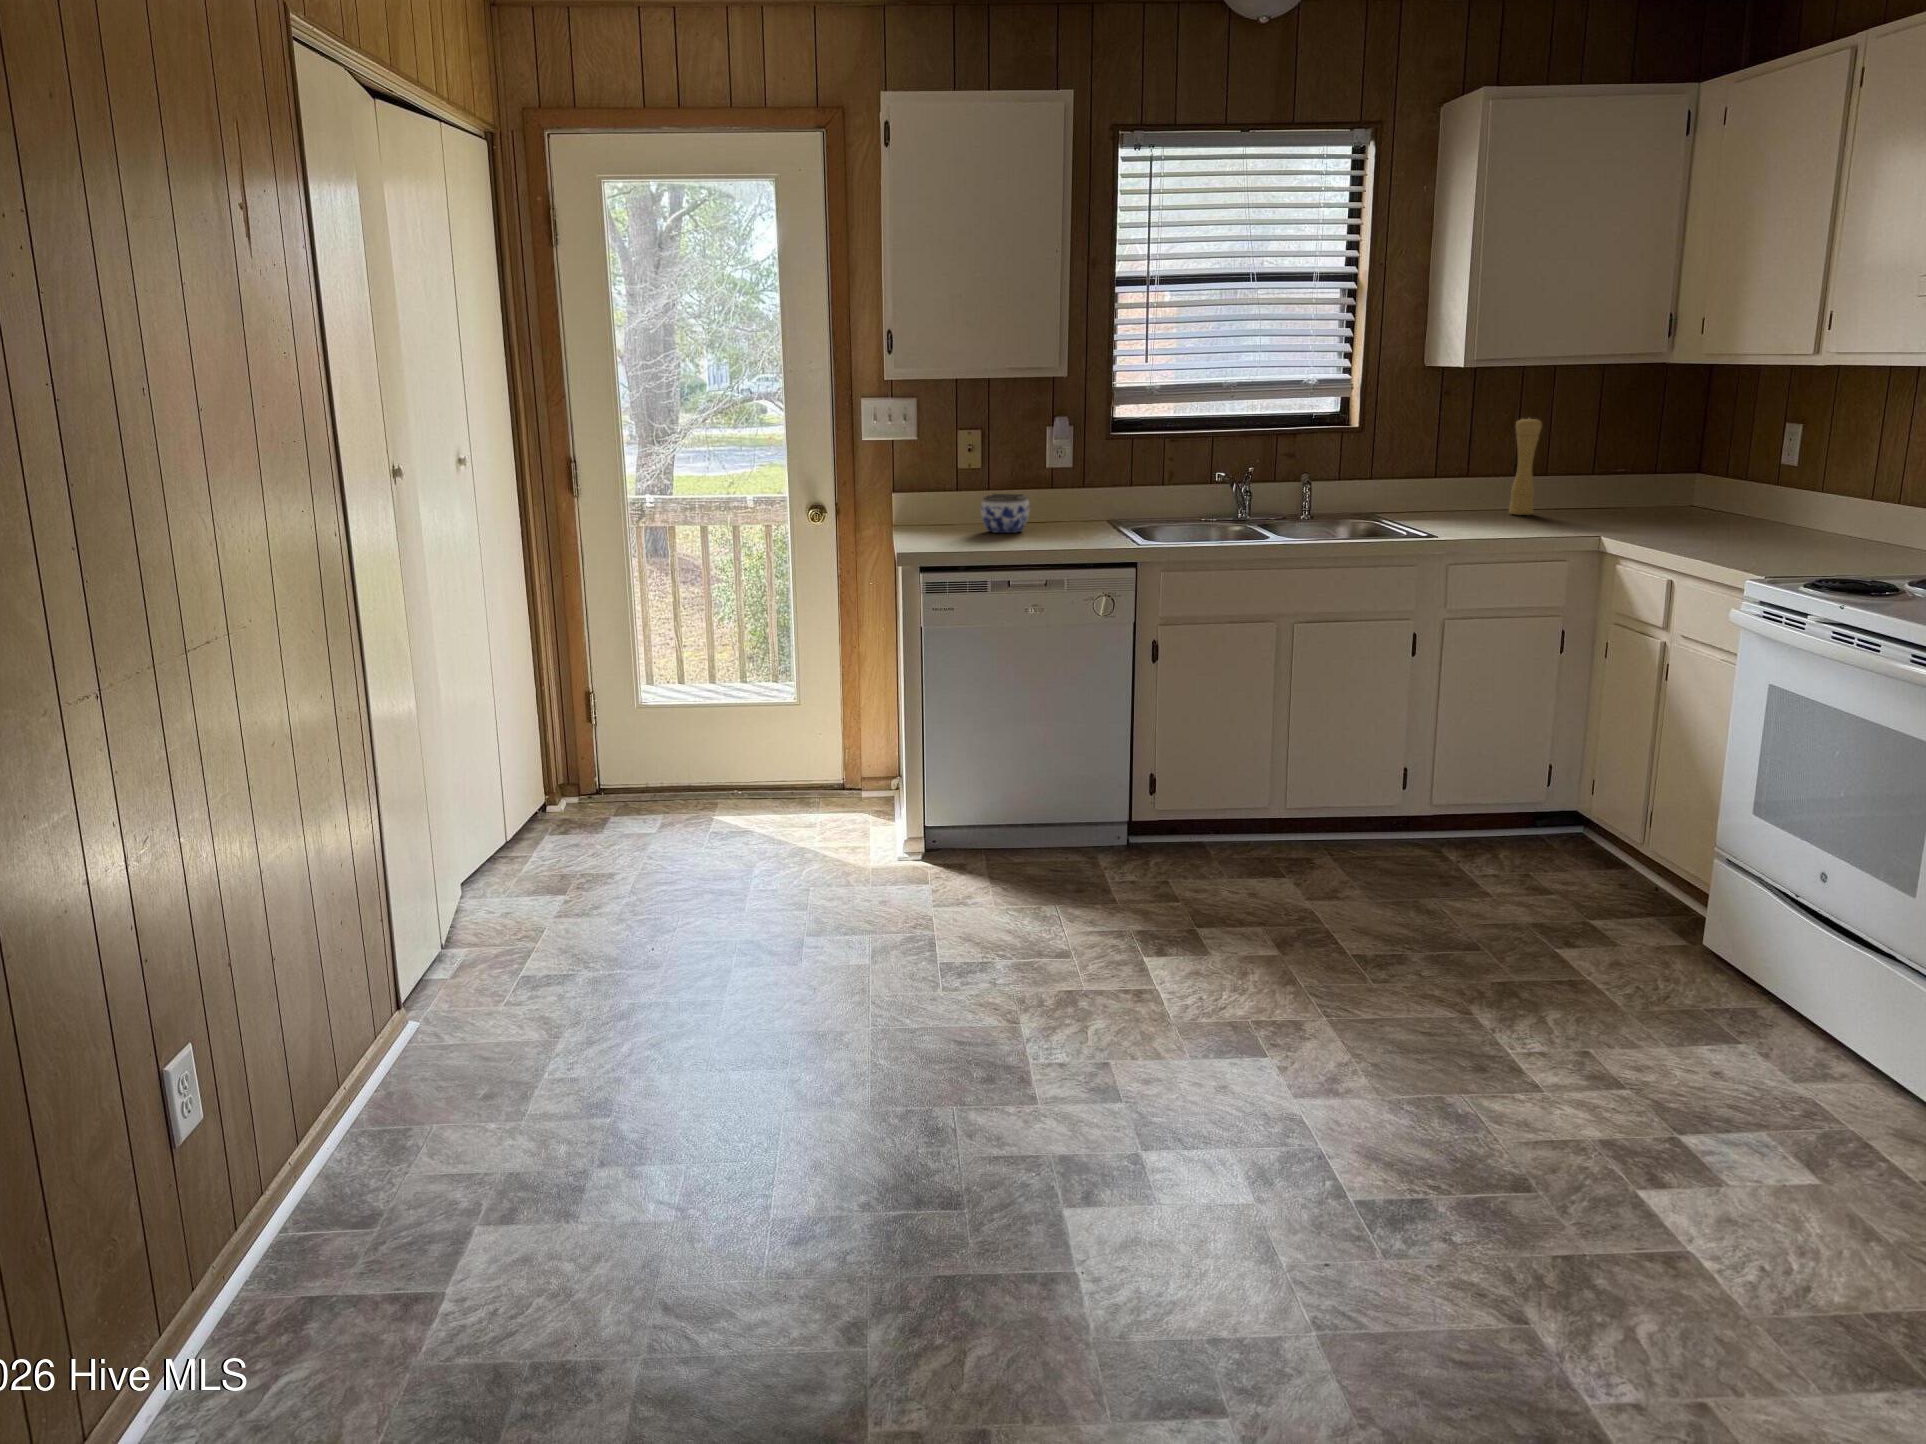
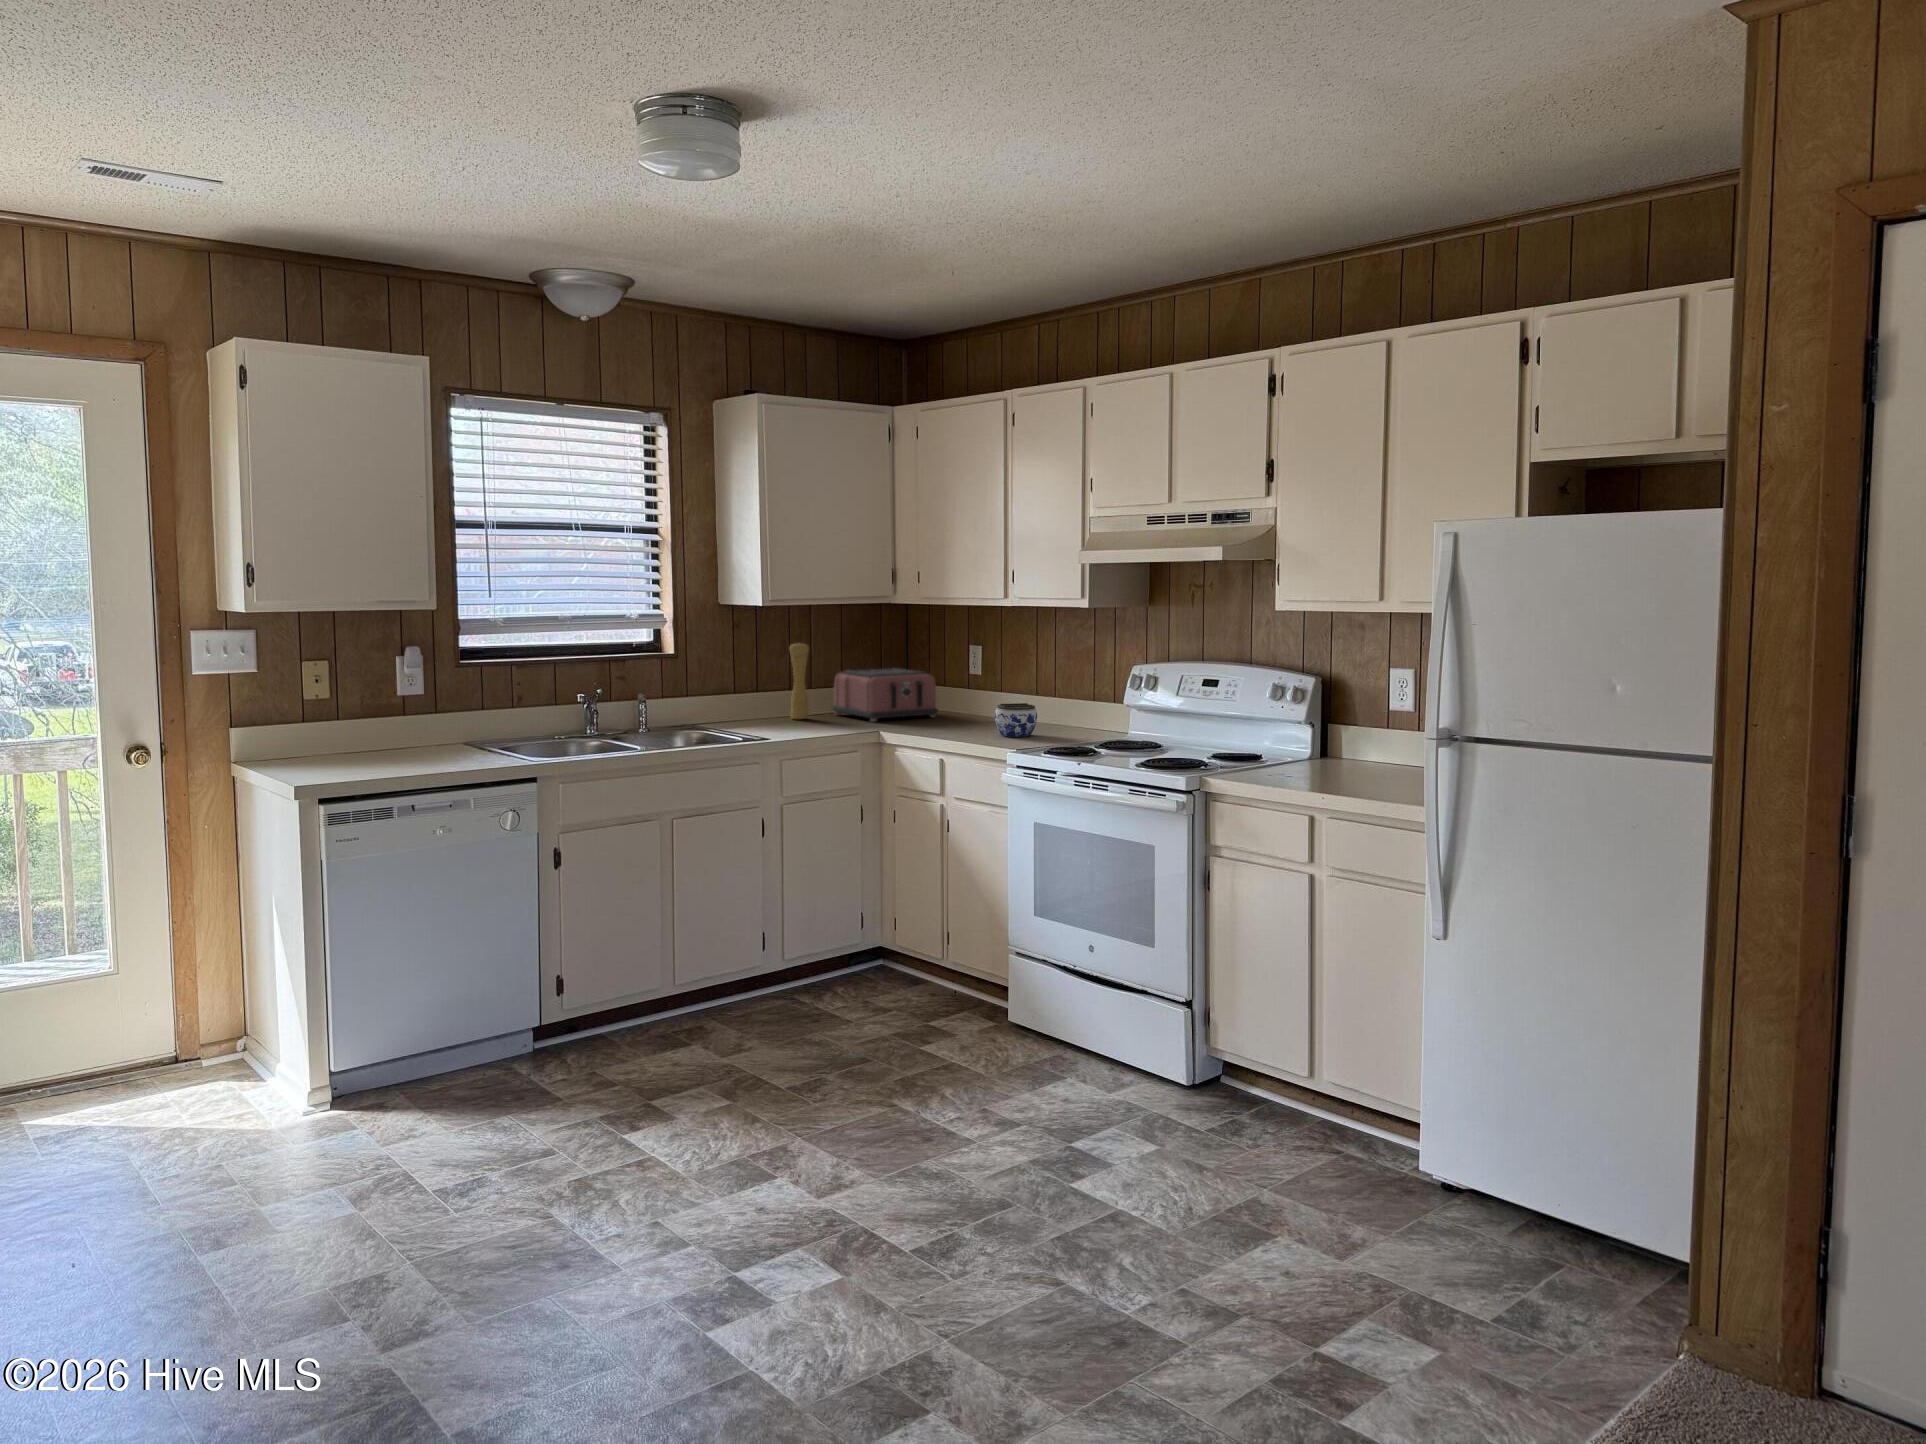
toaster: none [1572,455,1719,523] -> present [832,668,938,722]
jar: present [981,494,1030,533] -> present [995,703,1037,737]

